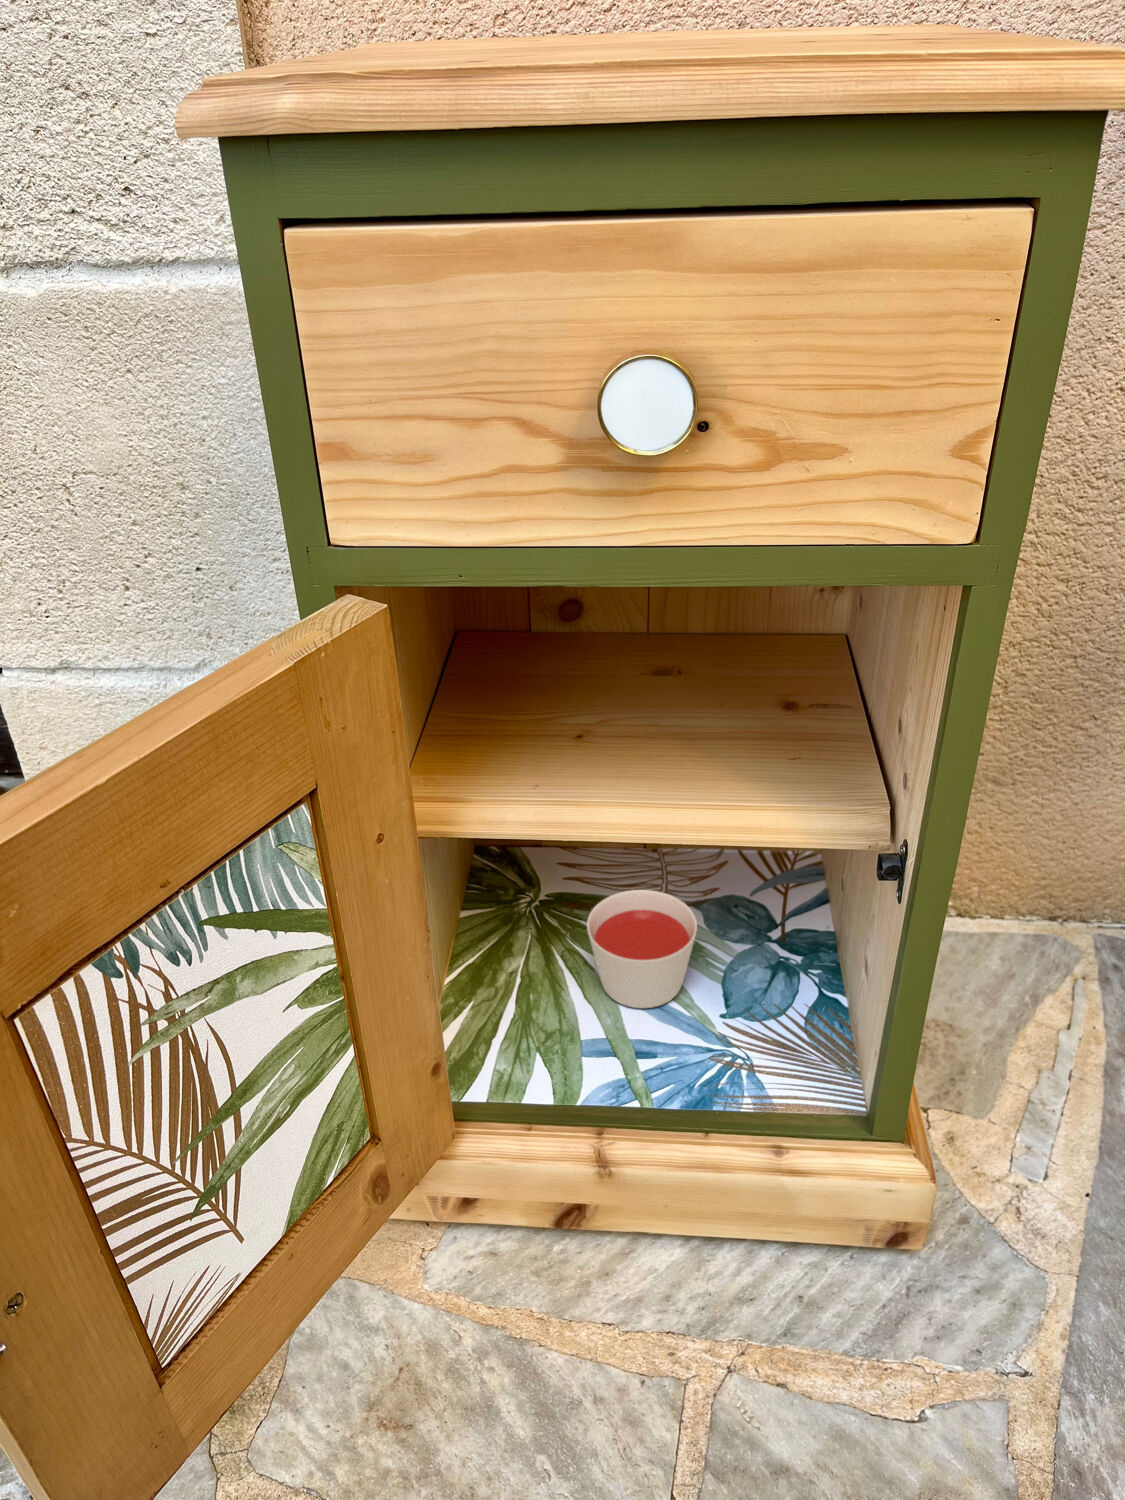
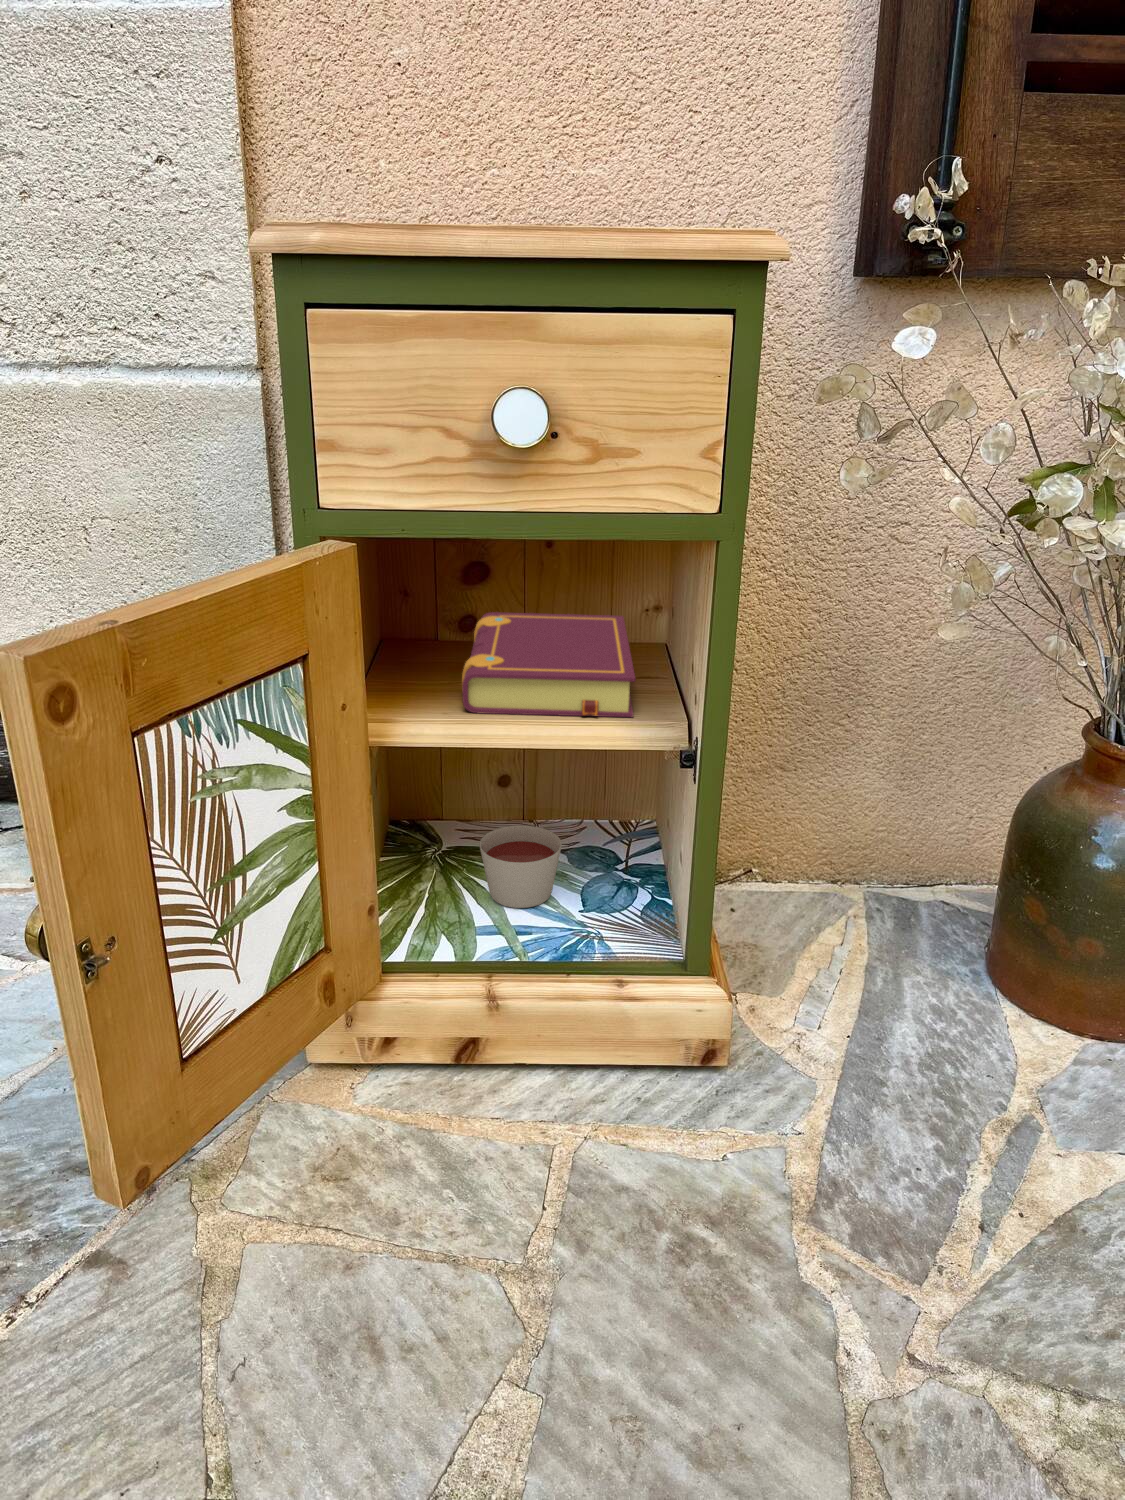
book: none [559,598,809,795] -> present [462,612,635,717]

